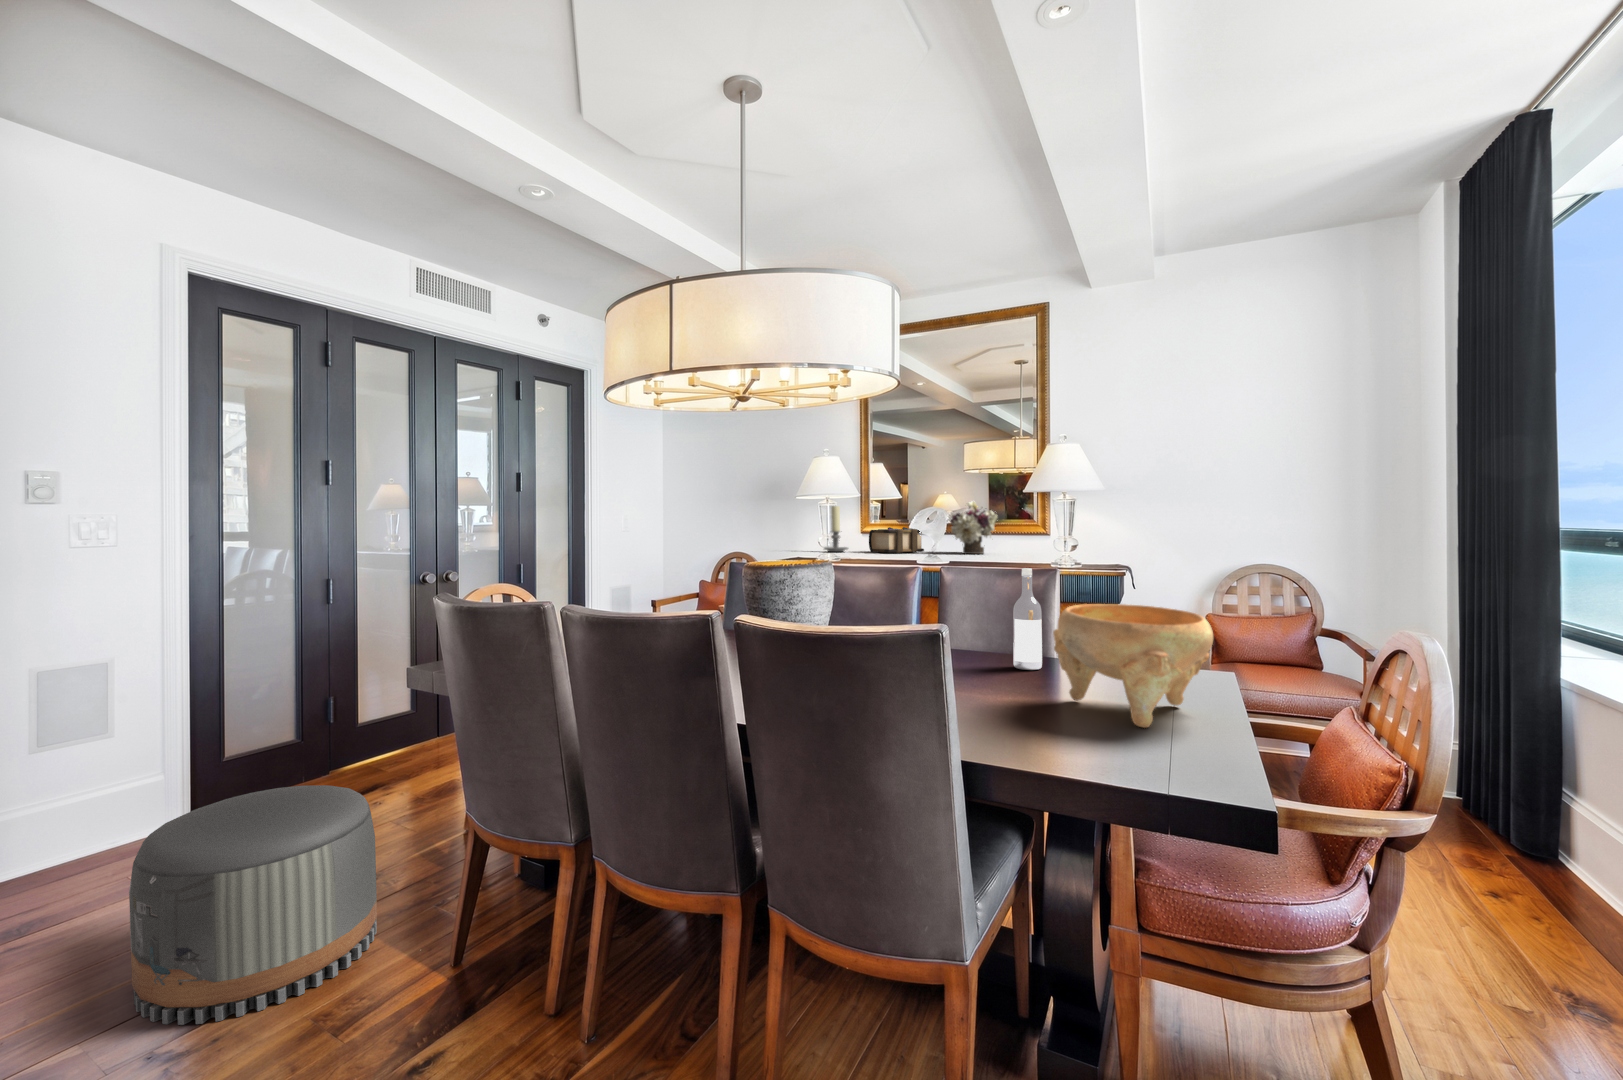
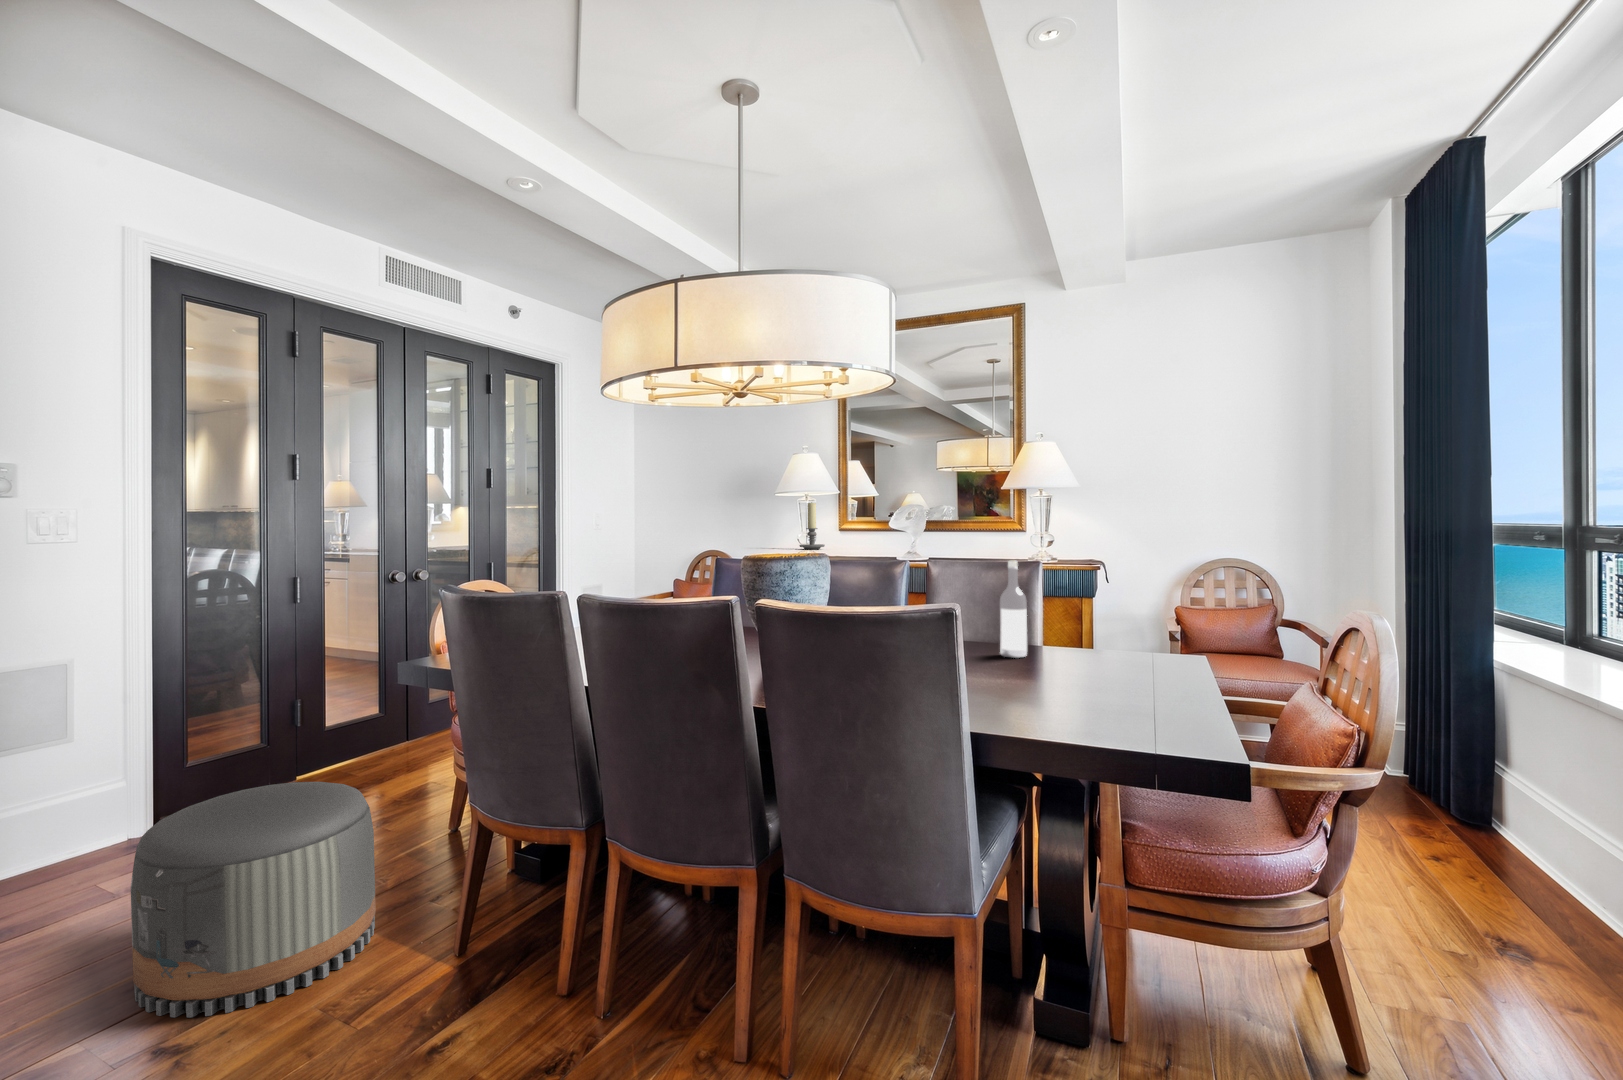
flower arrangement: present [950,501,997,554] -> none [926,498,973,551]
book: present [869,527,924,553] -> none [845,524,900,550]
decorative bowl: present [1053,604,1213,728] -> none [1042,592,1189,703]

